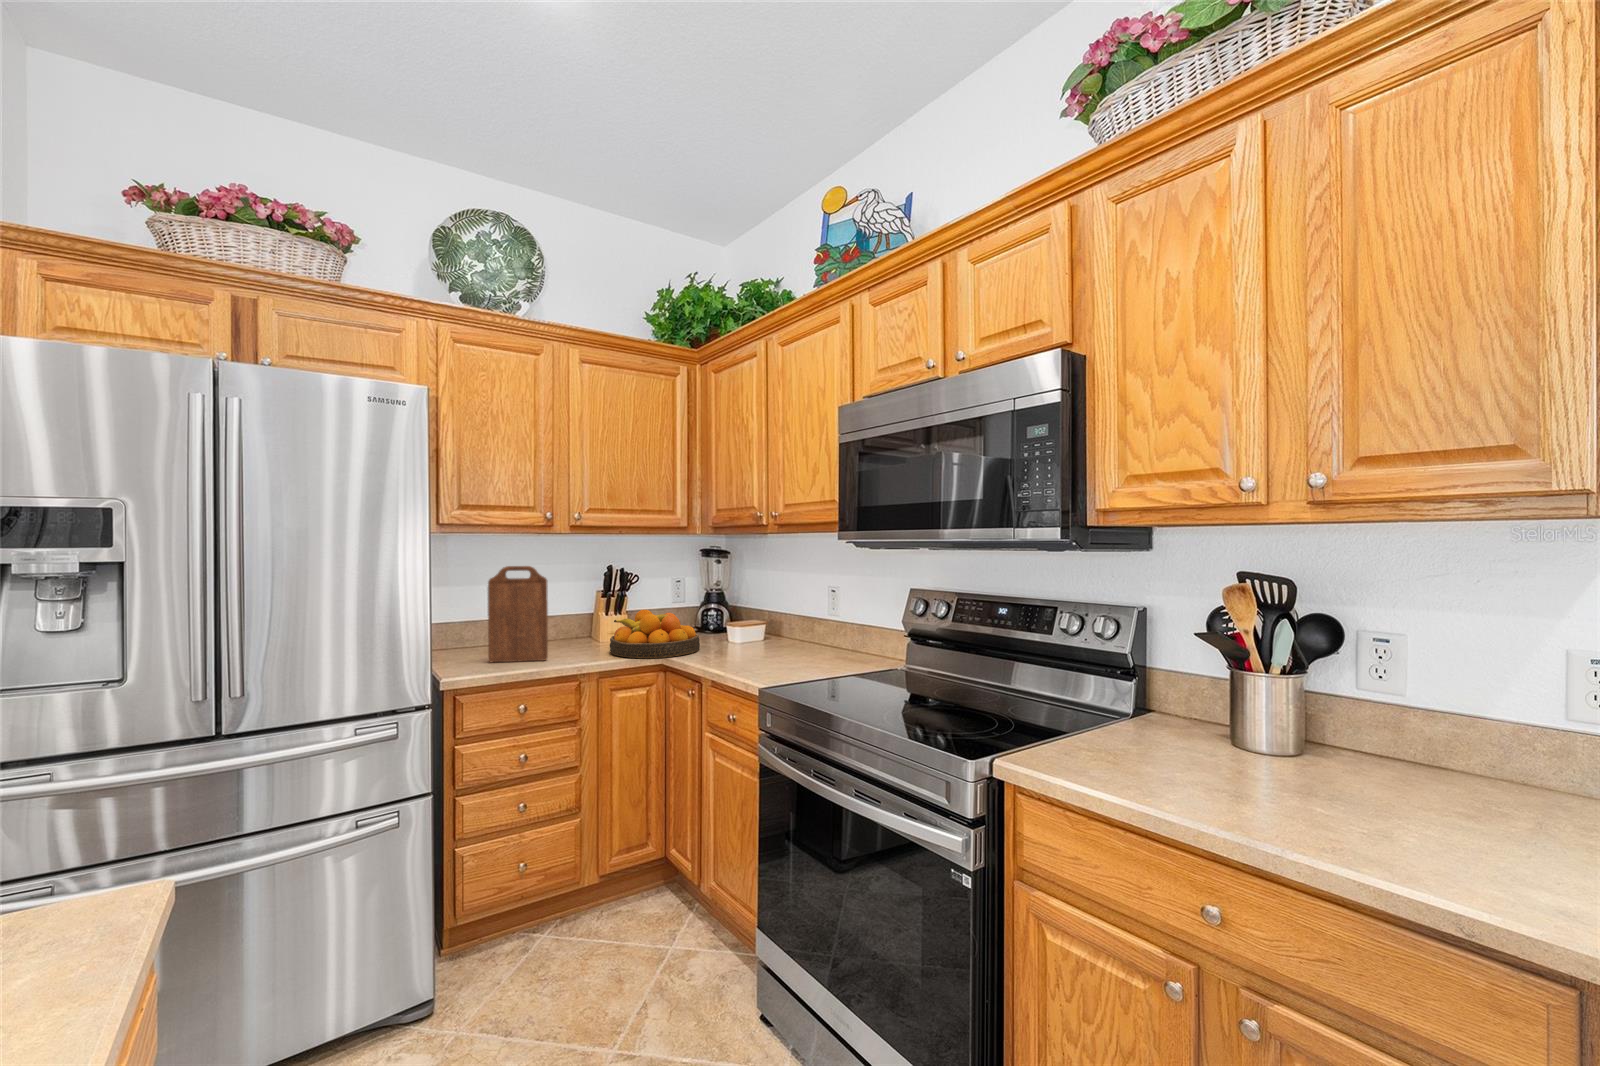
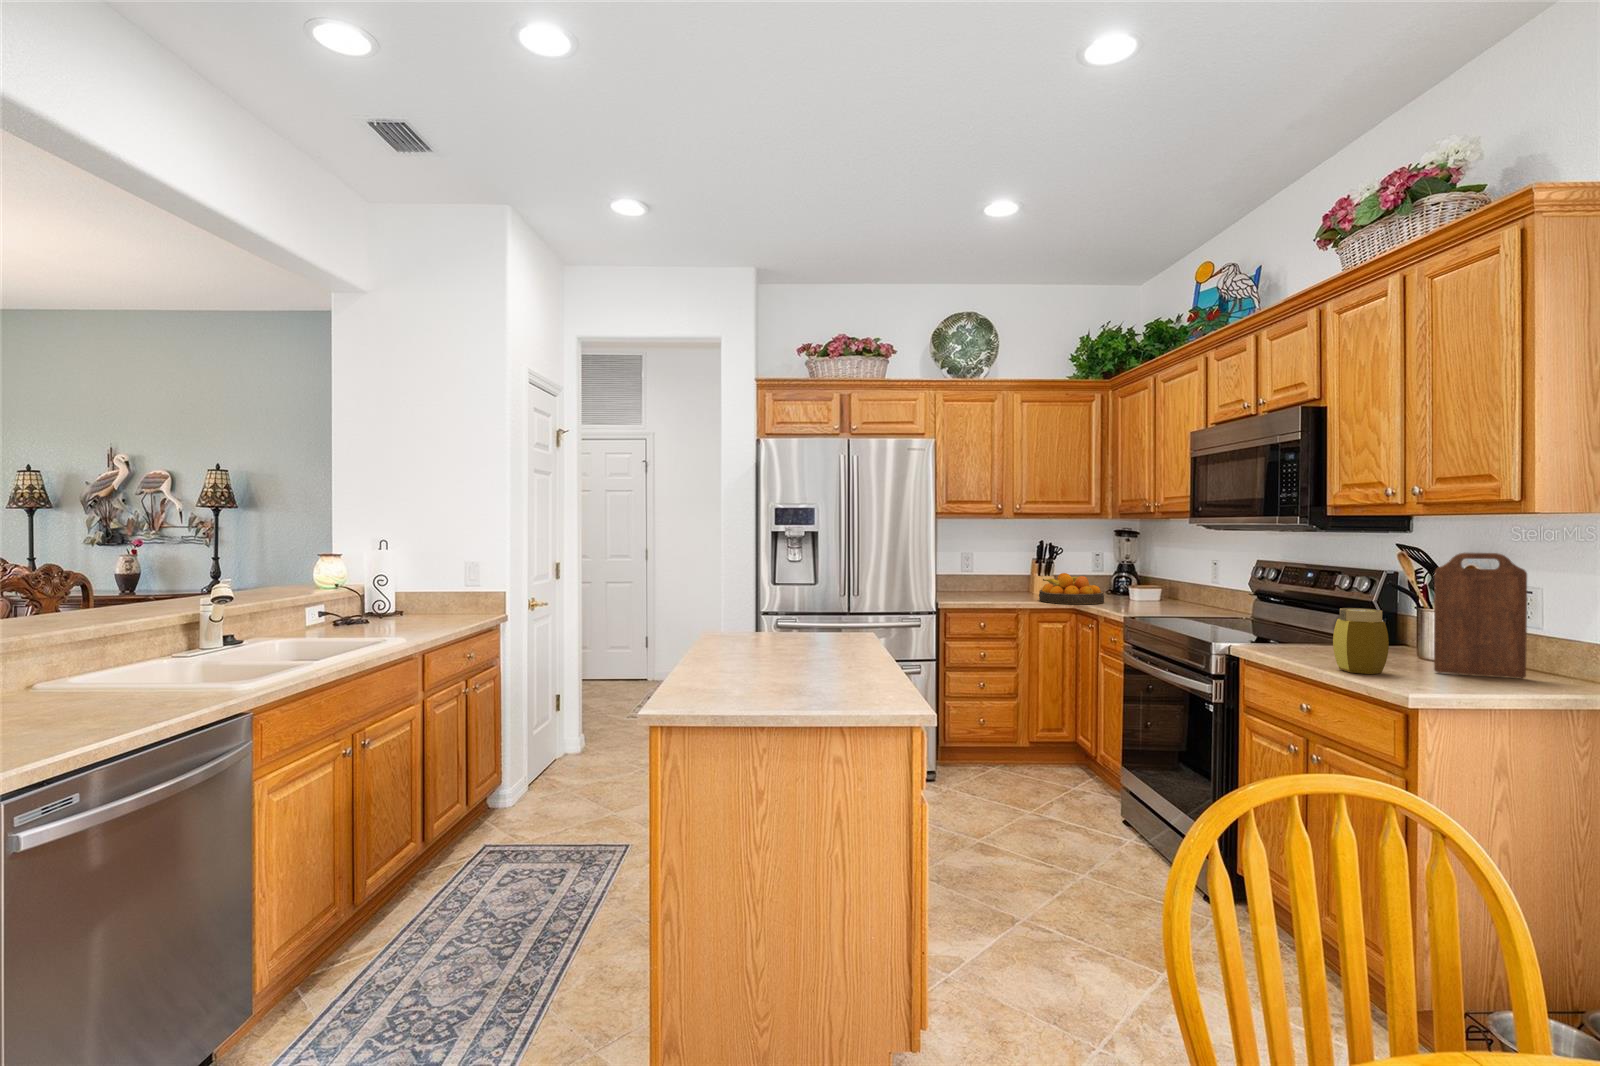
cutting board: present [488,566,548,662] -> present [1434,553,1527,678]
jar: none [1266,705,1374,851] -> present [1333,608,1389,674]

